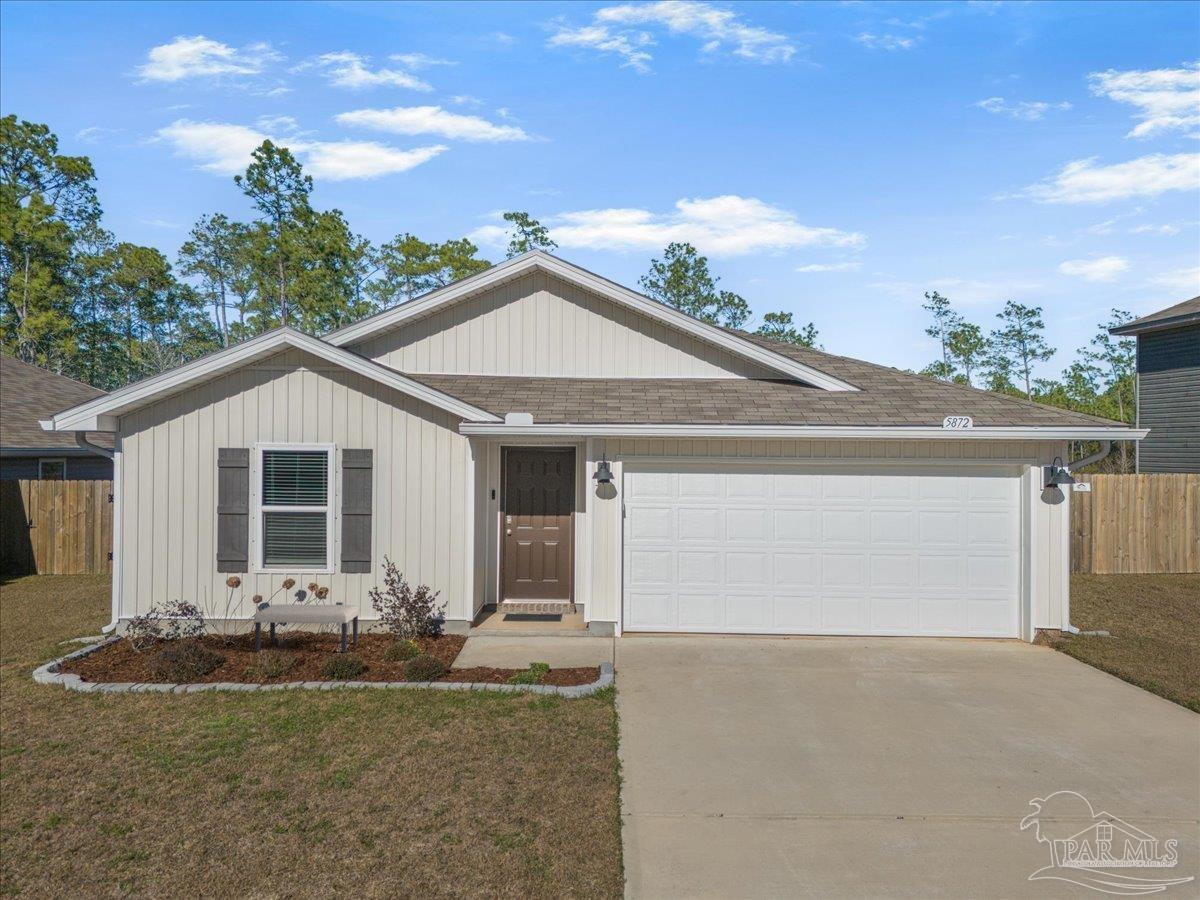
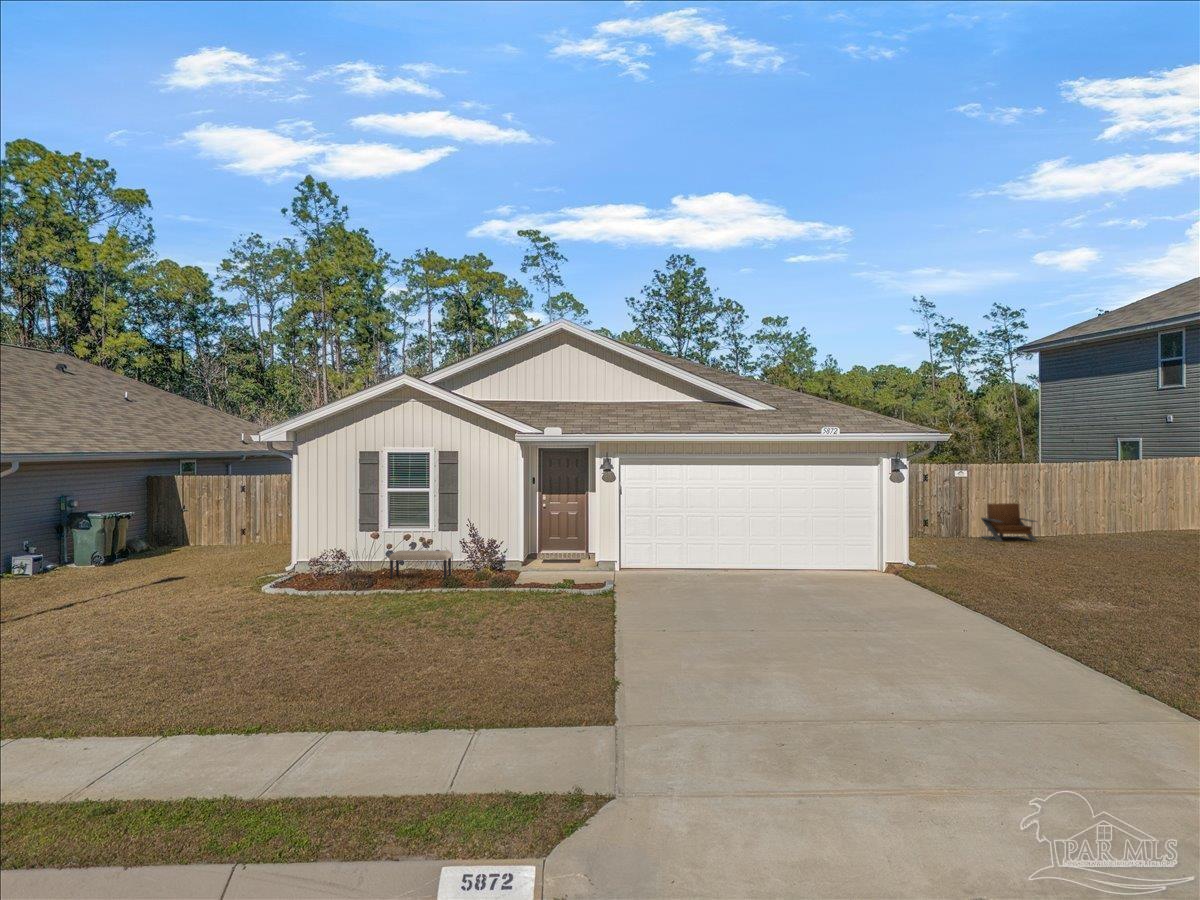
lounge chair: none [1093,529,1176,581] -> present [981,503,1037,542]

